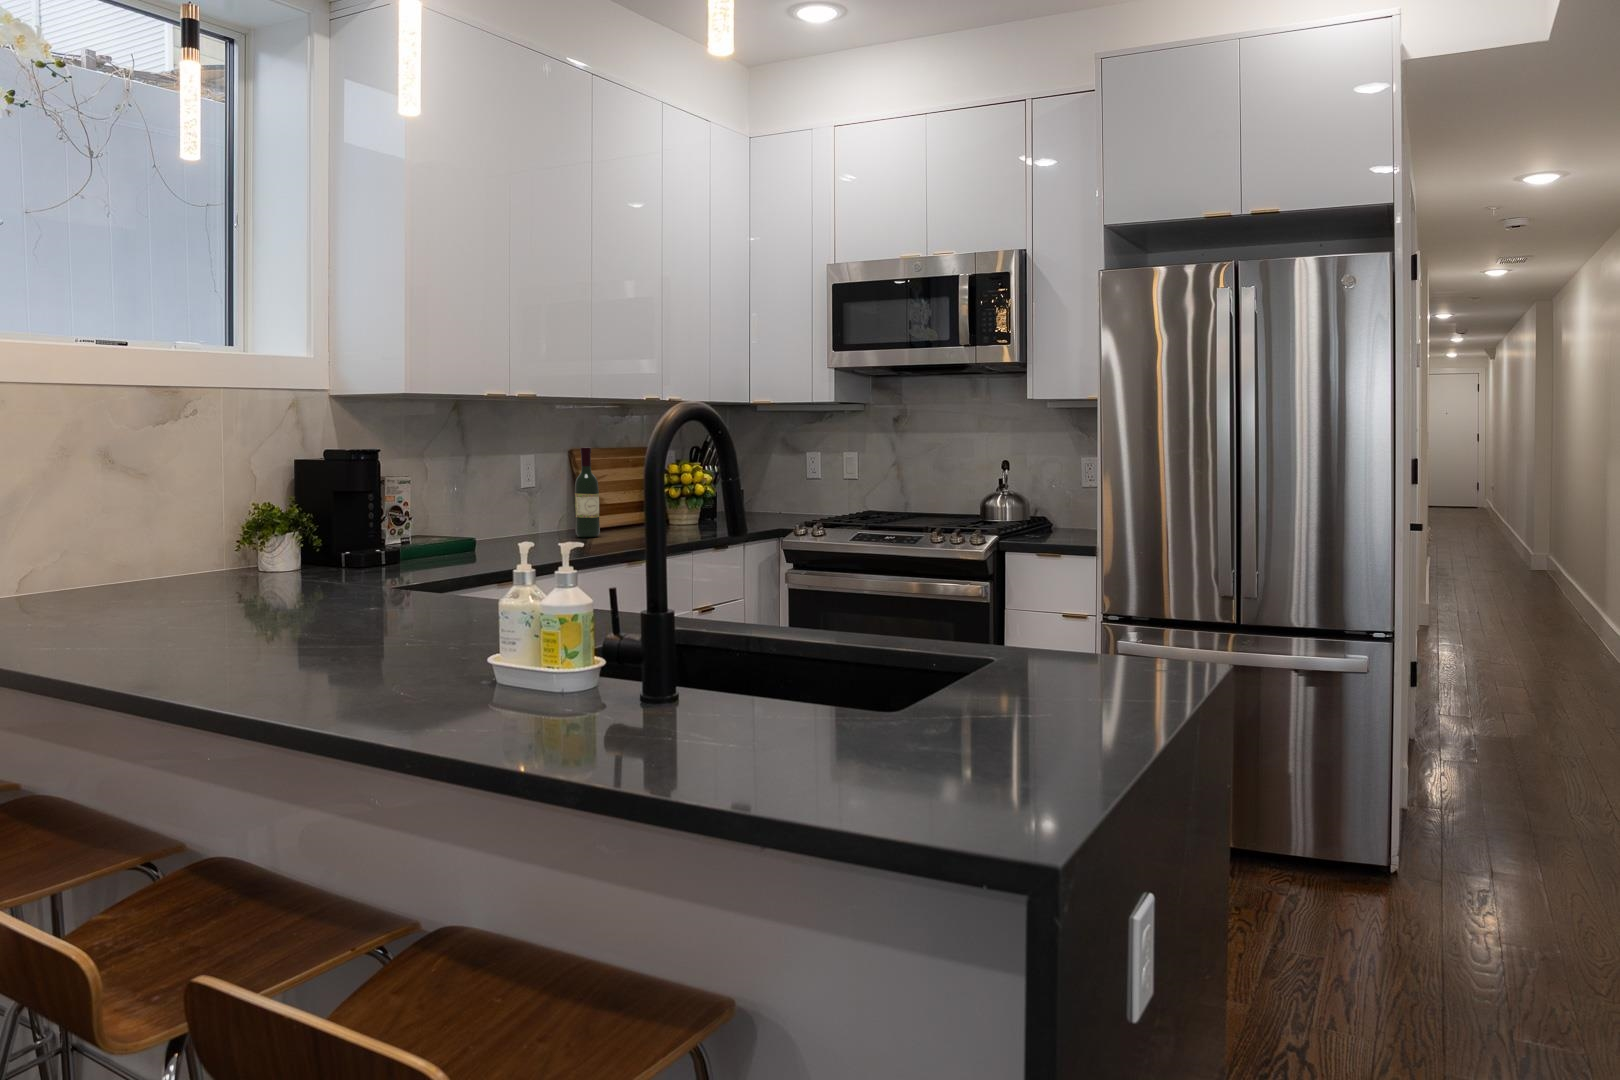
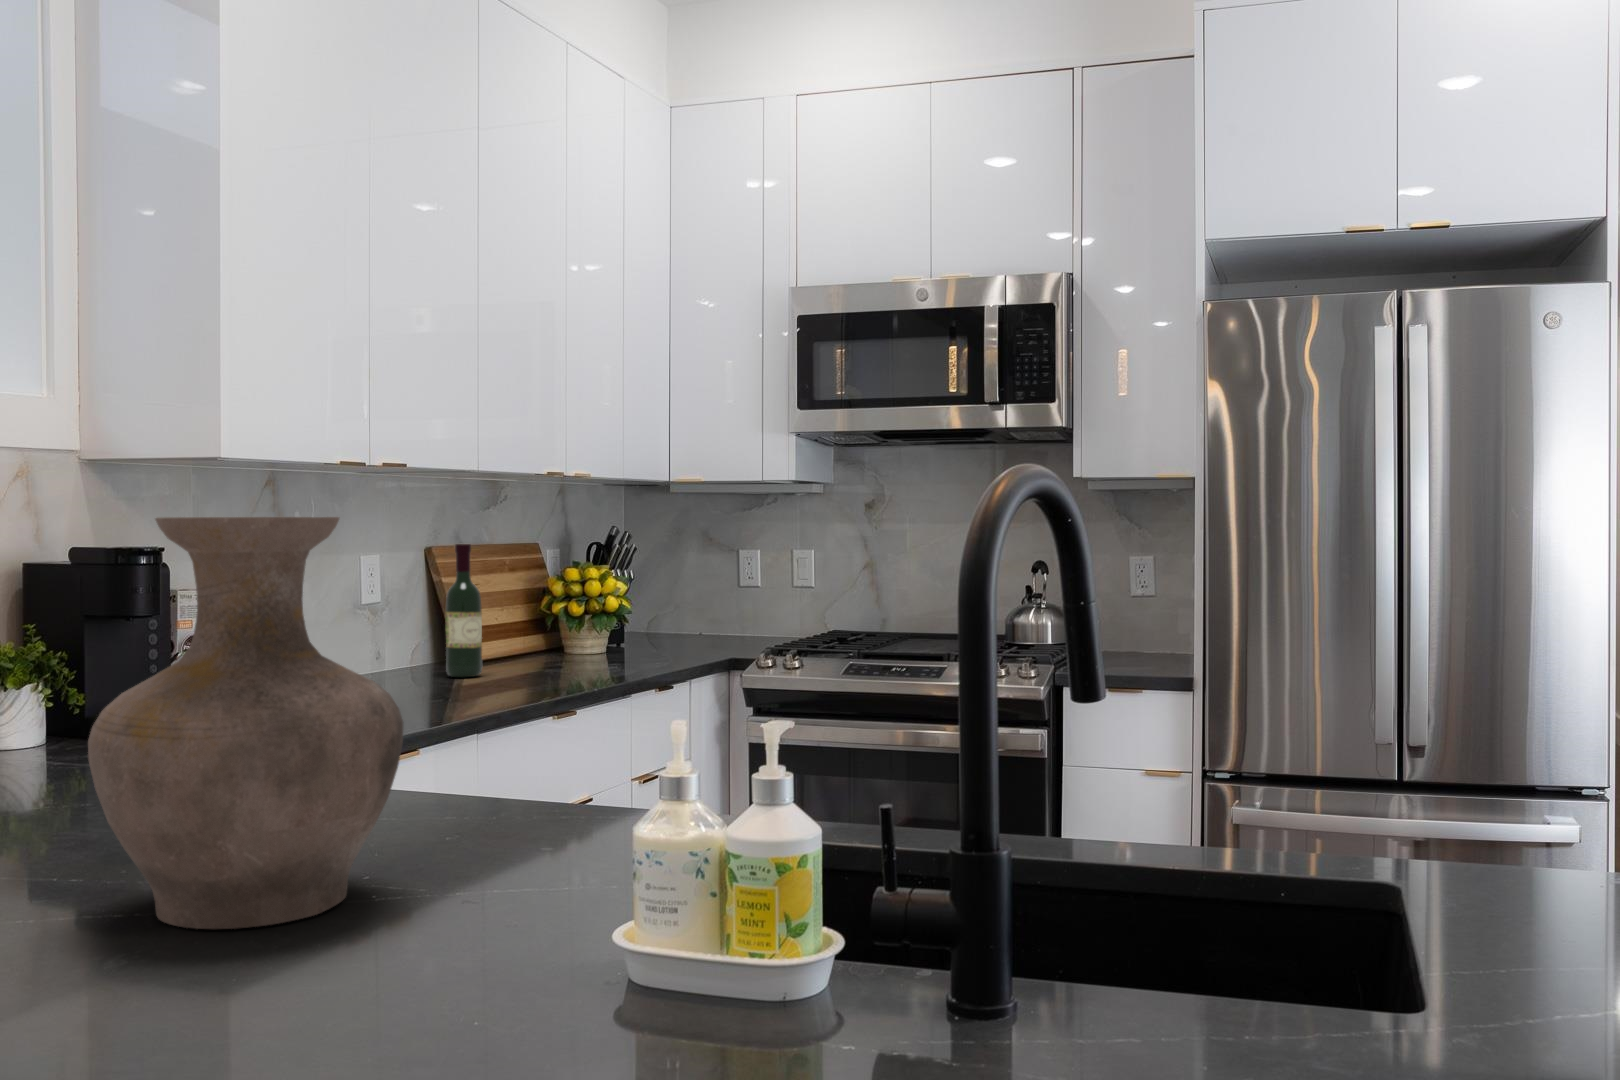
vase: none [255,433,429,655] -> present [88,517,403,929]

